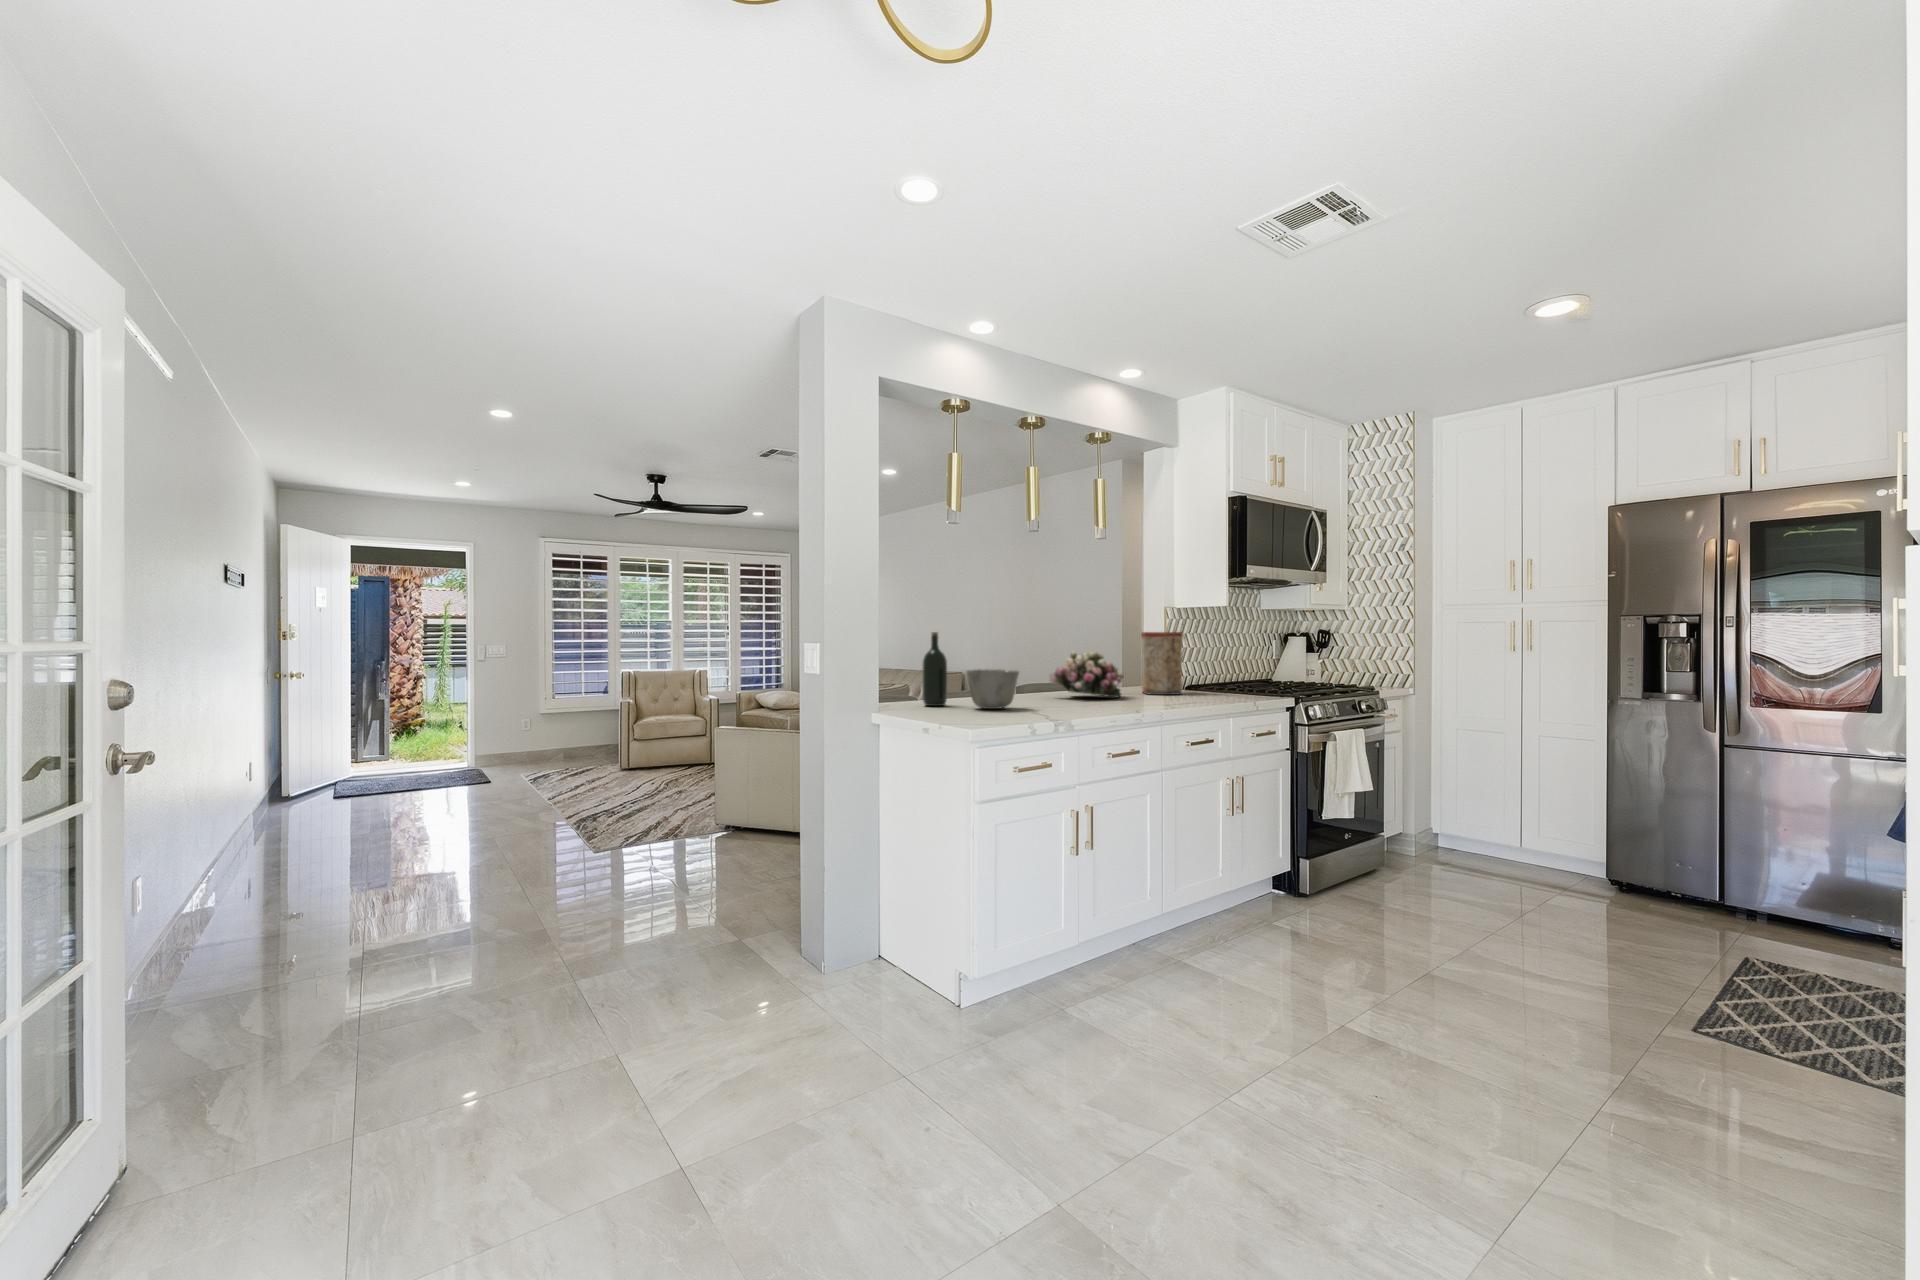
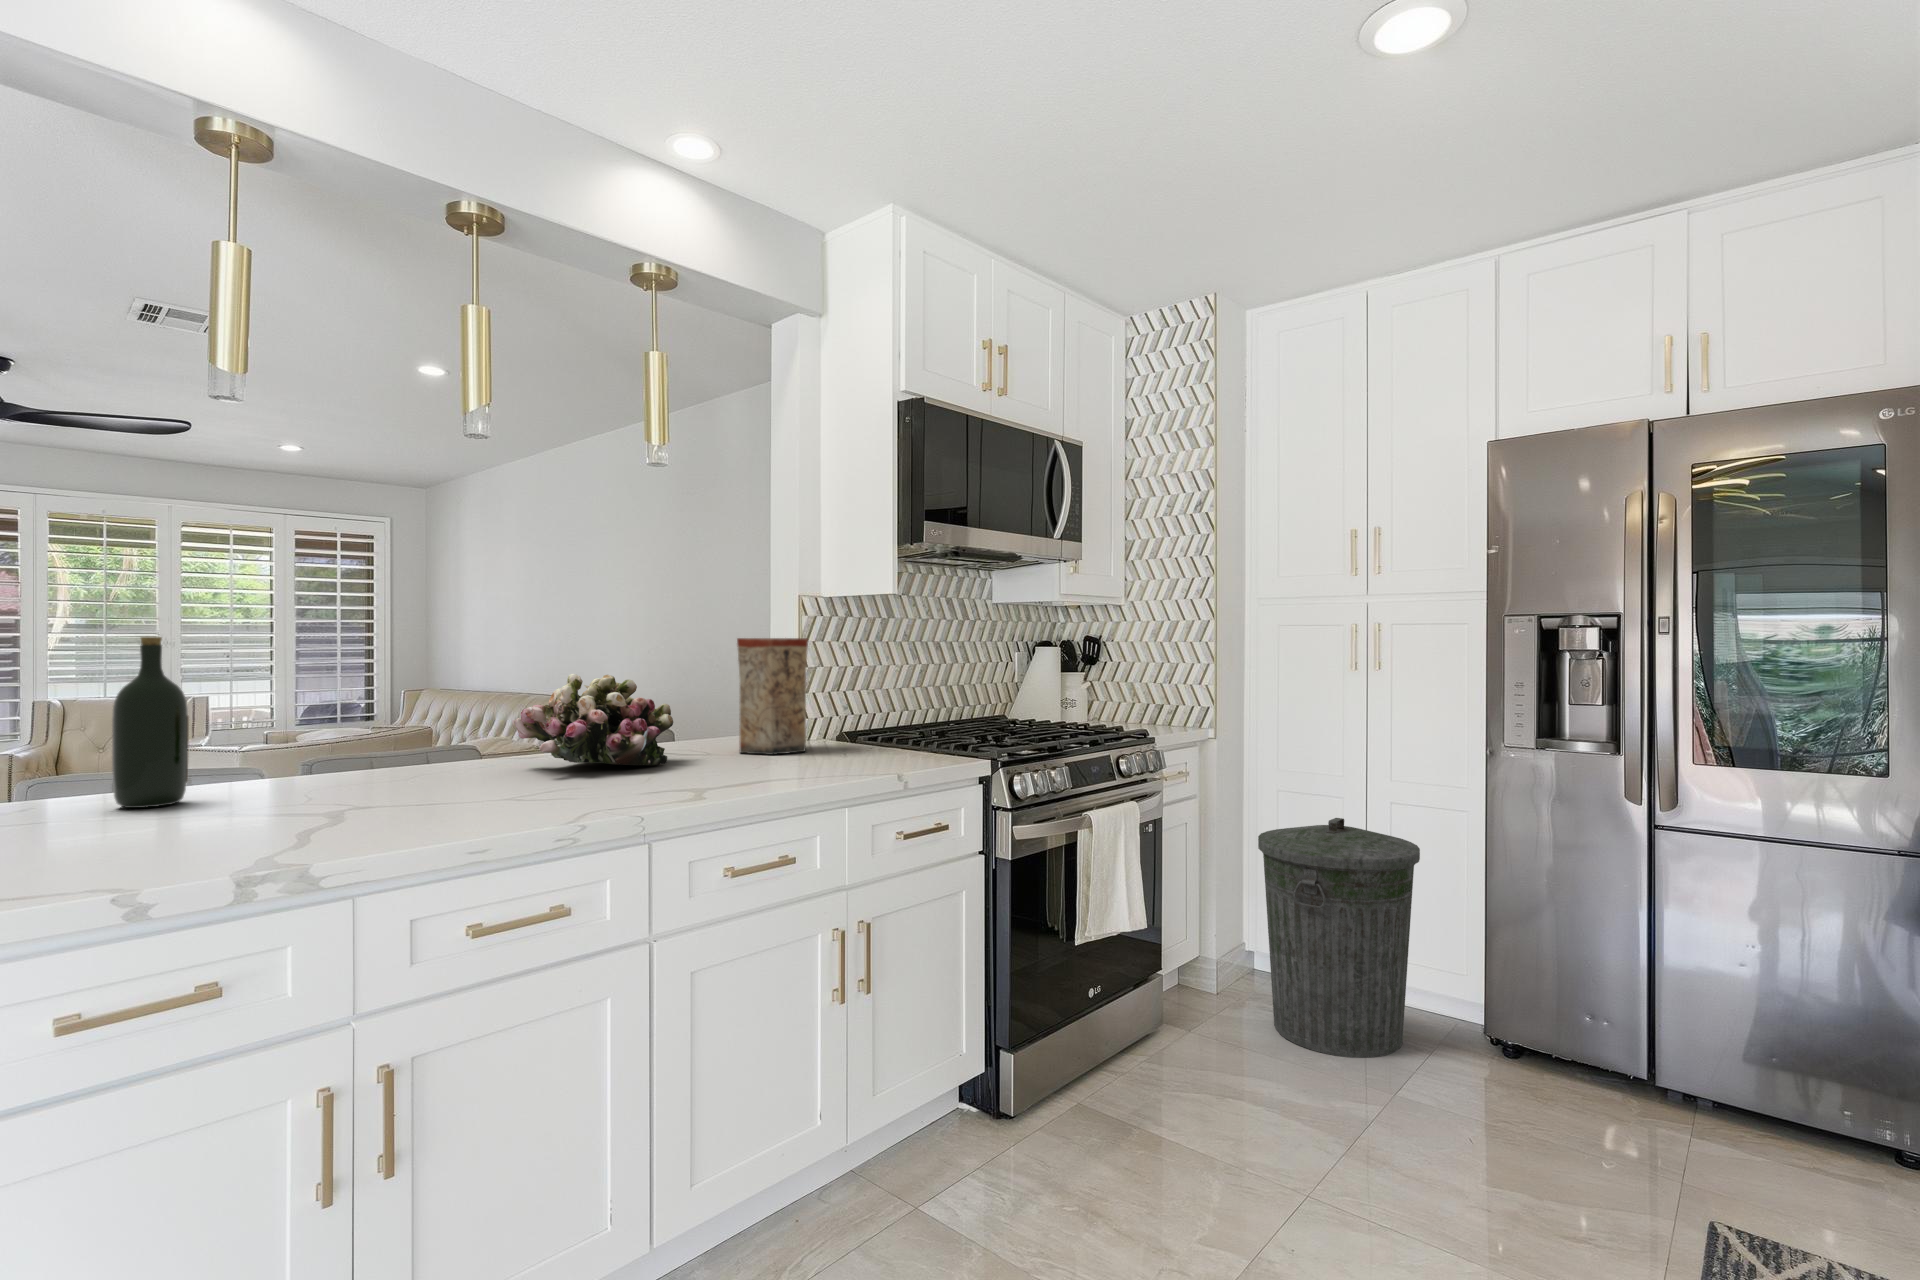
ceramic bowl: present [967,669,1019,709] -> none [169,721,326,818]
trash can: none [1449,743,1562,887] -> present [1258,818,1420,1058]

